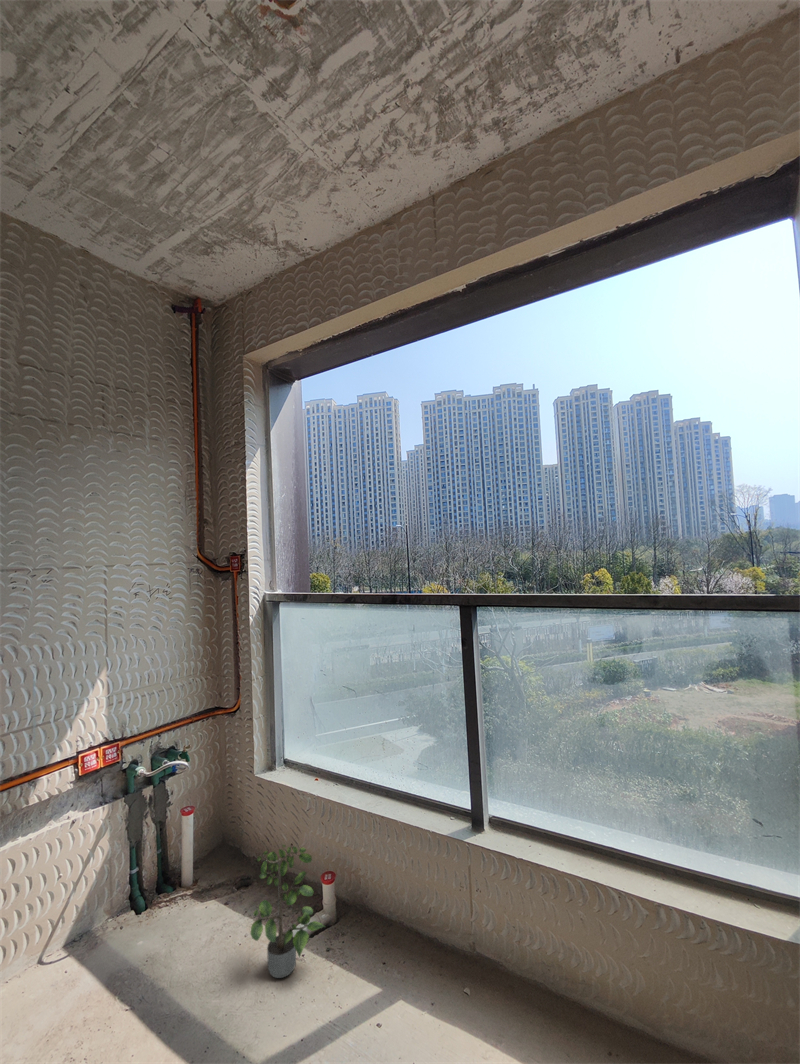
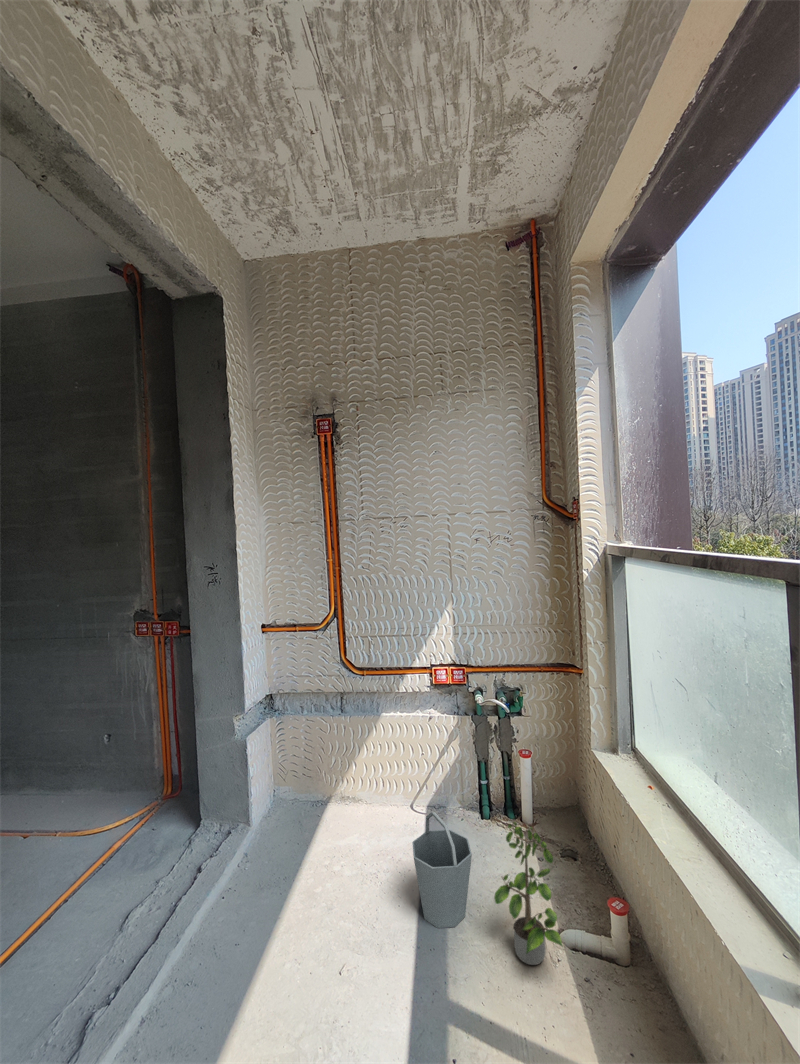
bucket: none [144,899,215,1029] -> present [412,812,472,928]

